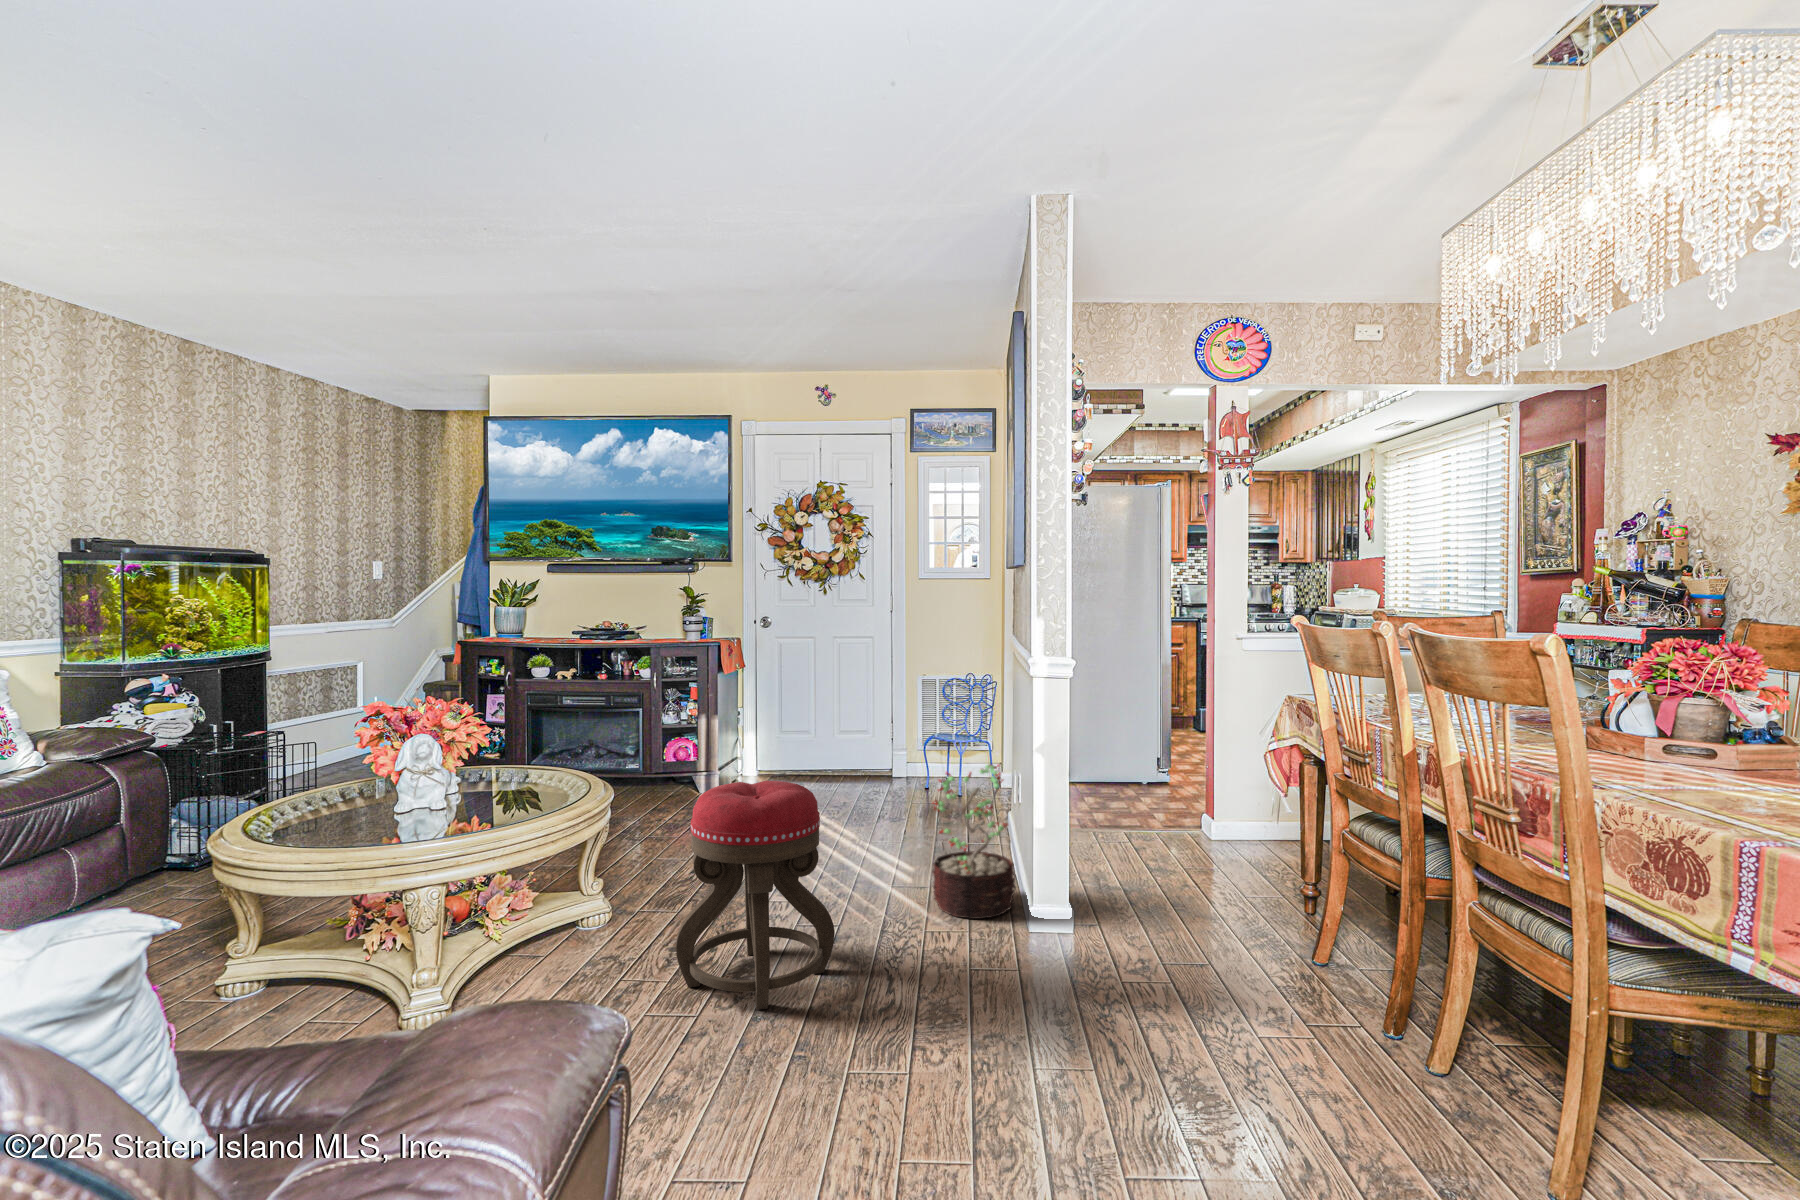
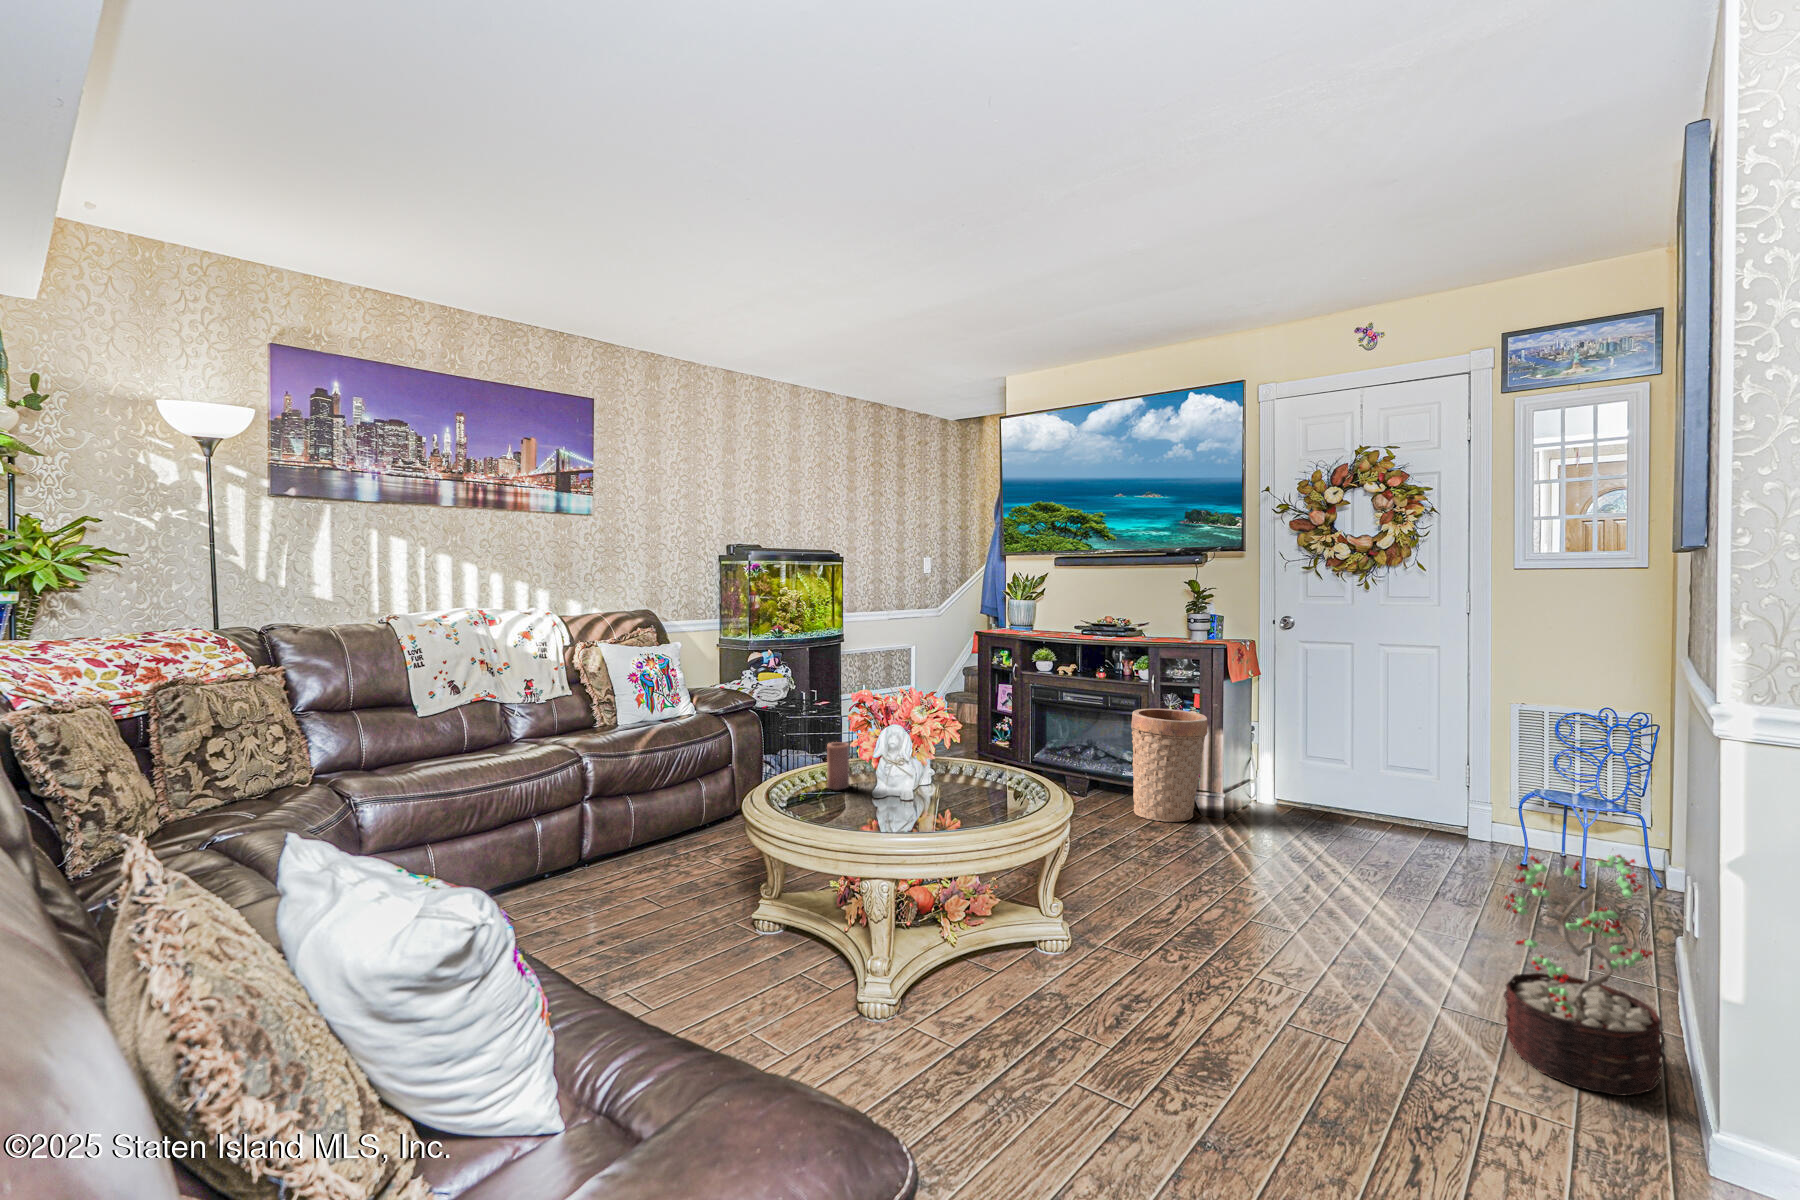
basket: none [635,705,705,808] -> present [1131,709,1207,822]
candle: none [331,757,359,810] -> present [827,742,849,790]
ottoman: present [676,781,835,1010] -> none [1117,828,1329,1133]

